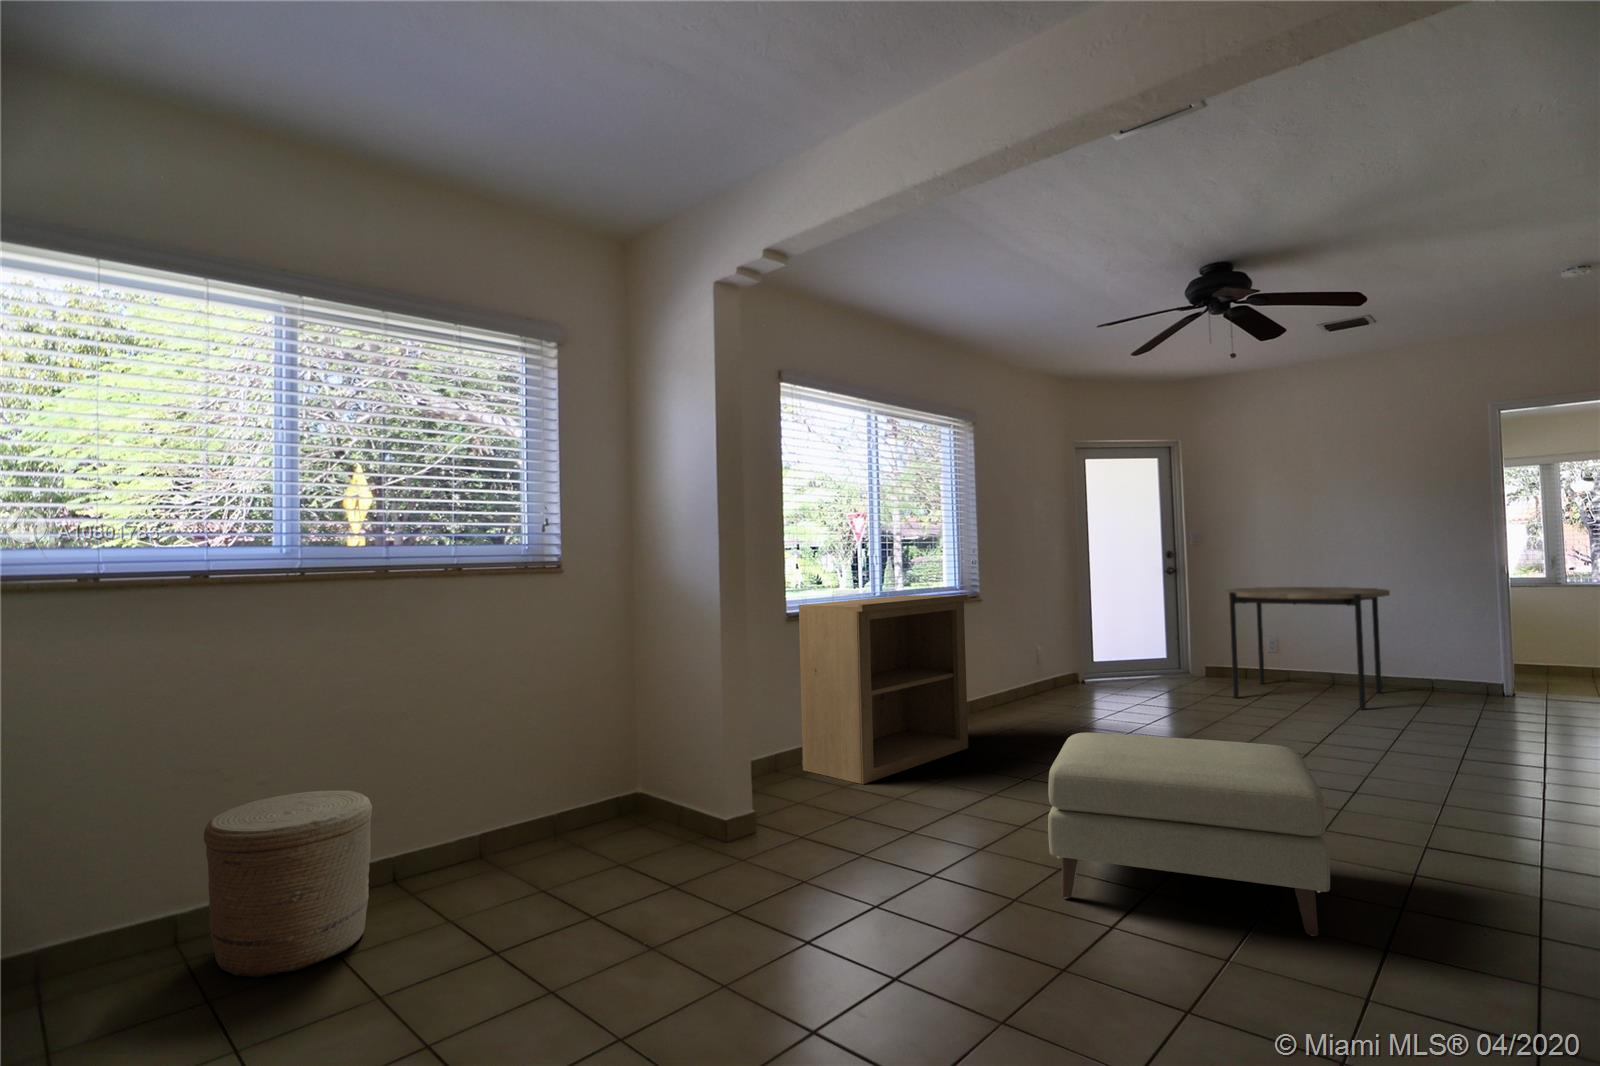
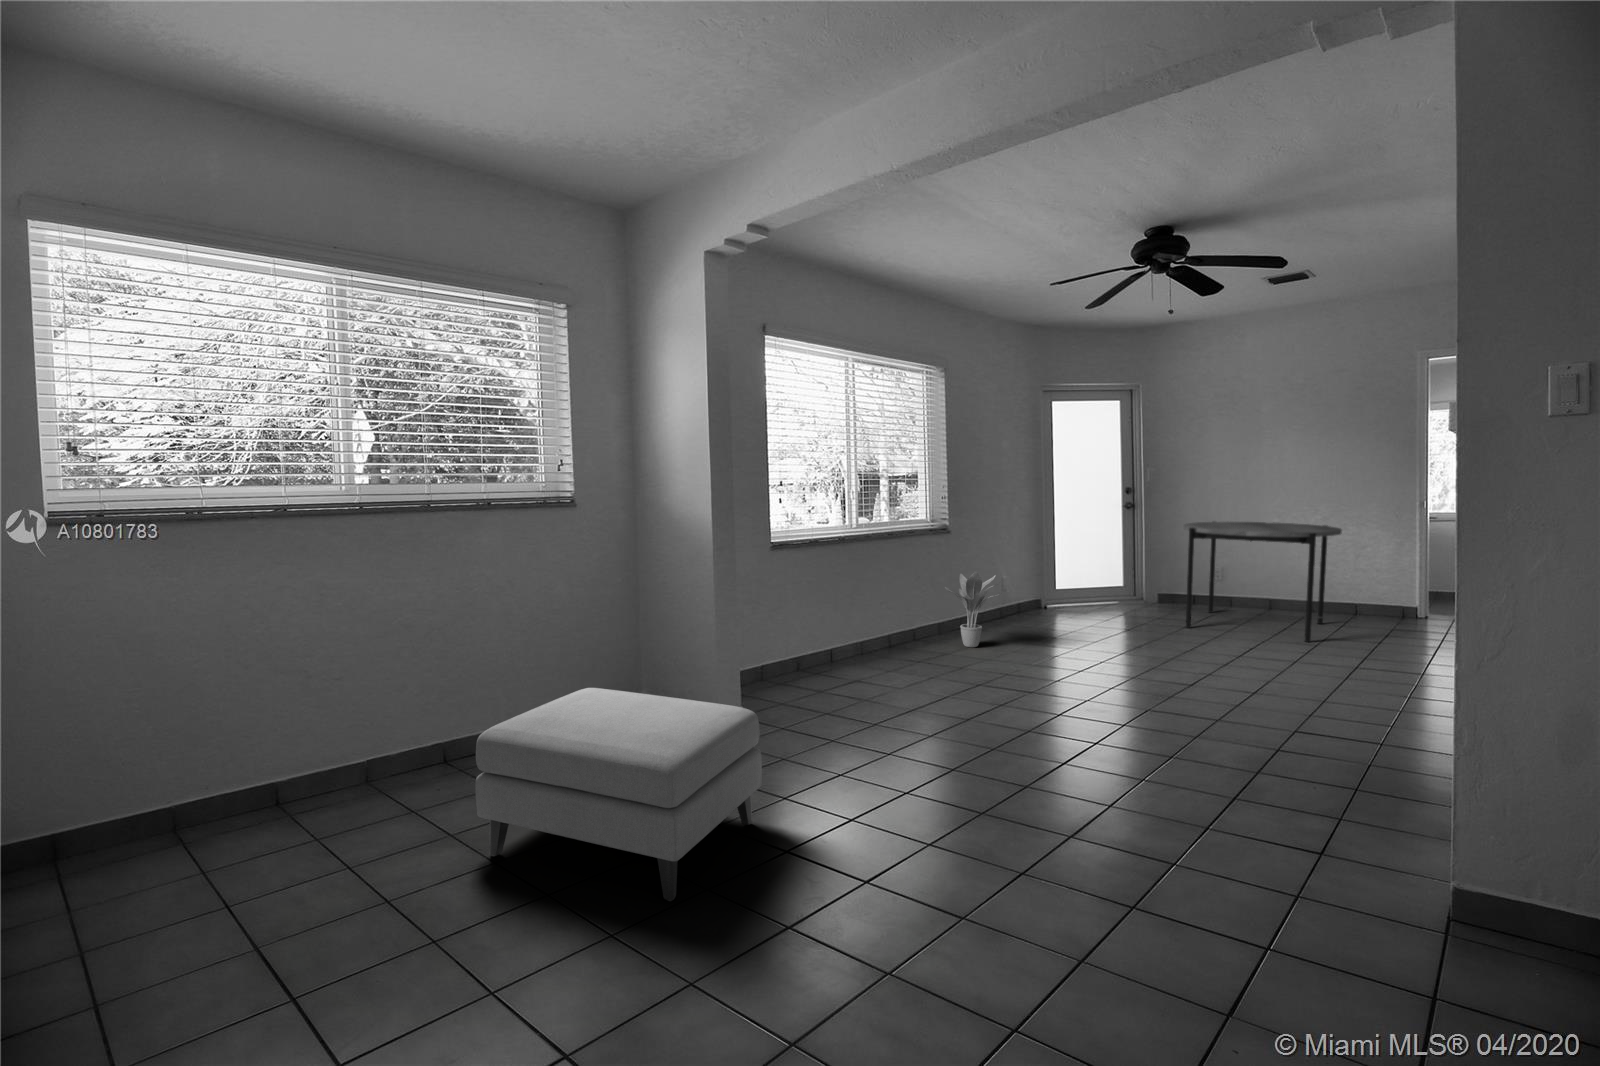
bookshelf: present [798,594,968,784] -> none [775,531,943,723]
potted plant: none [974,637,1035,718] -> present [945,571,1002,647]
ottoman: present [1048,733,1330,936] -> present [475,688,762,901]
woven basket: present [204,790,372,978] -> none [130,756,324,964]

